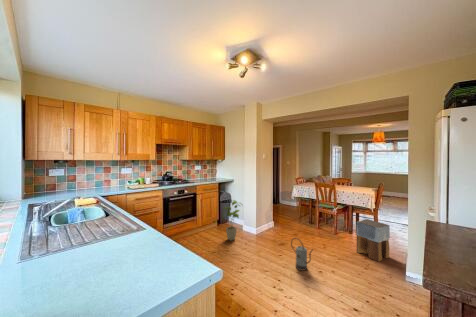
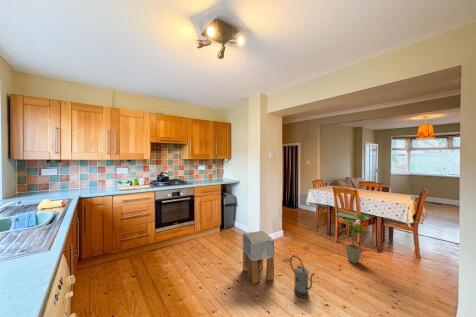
house plant: present [223,200,242,241] -> present [343,212,366,263]
stool: present [356,219,390,262] -> present [243,231,274,284]

